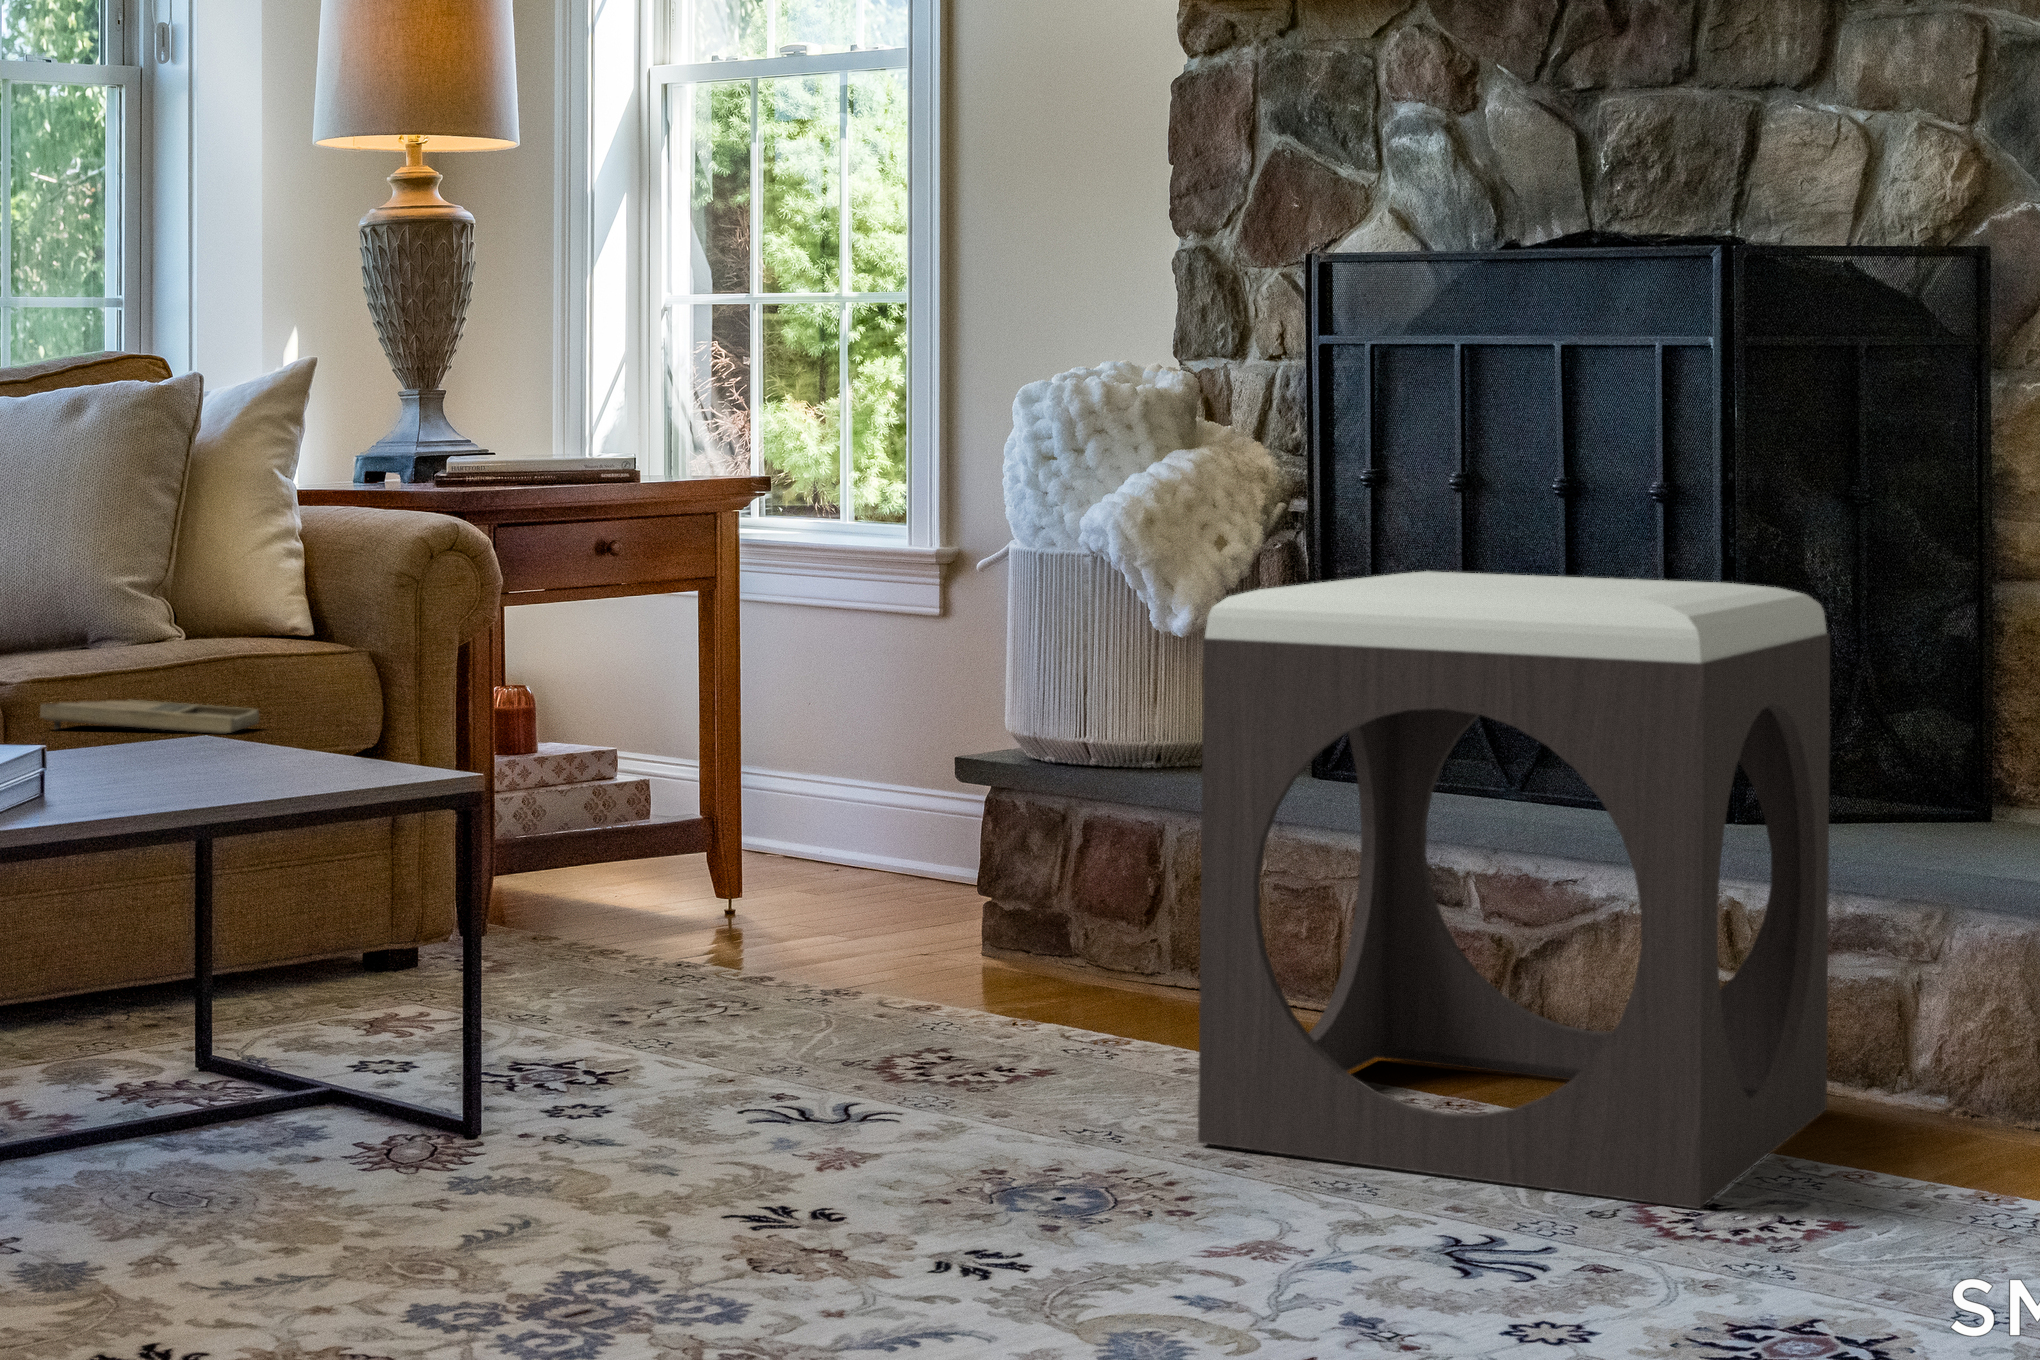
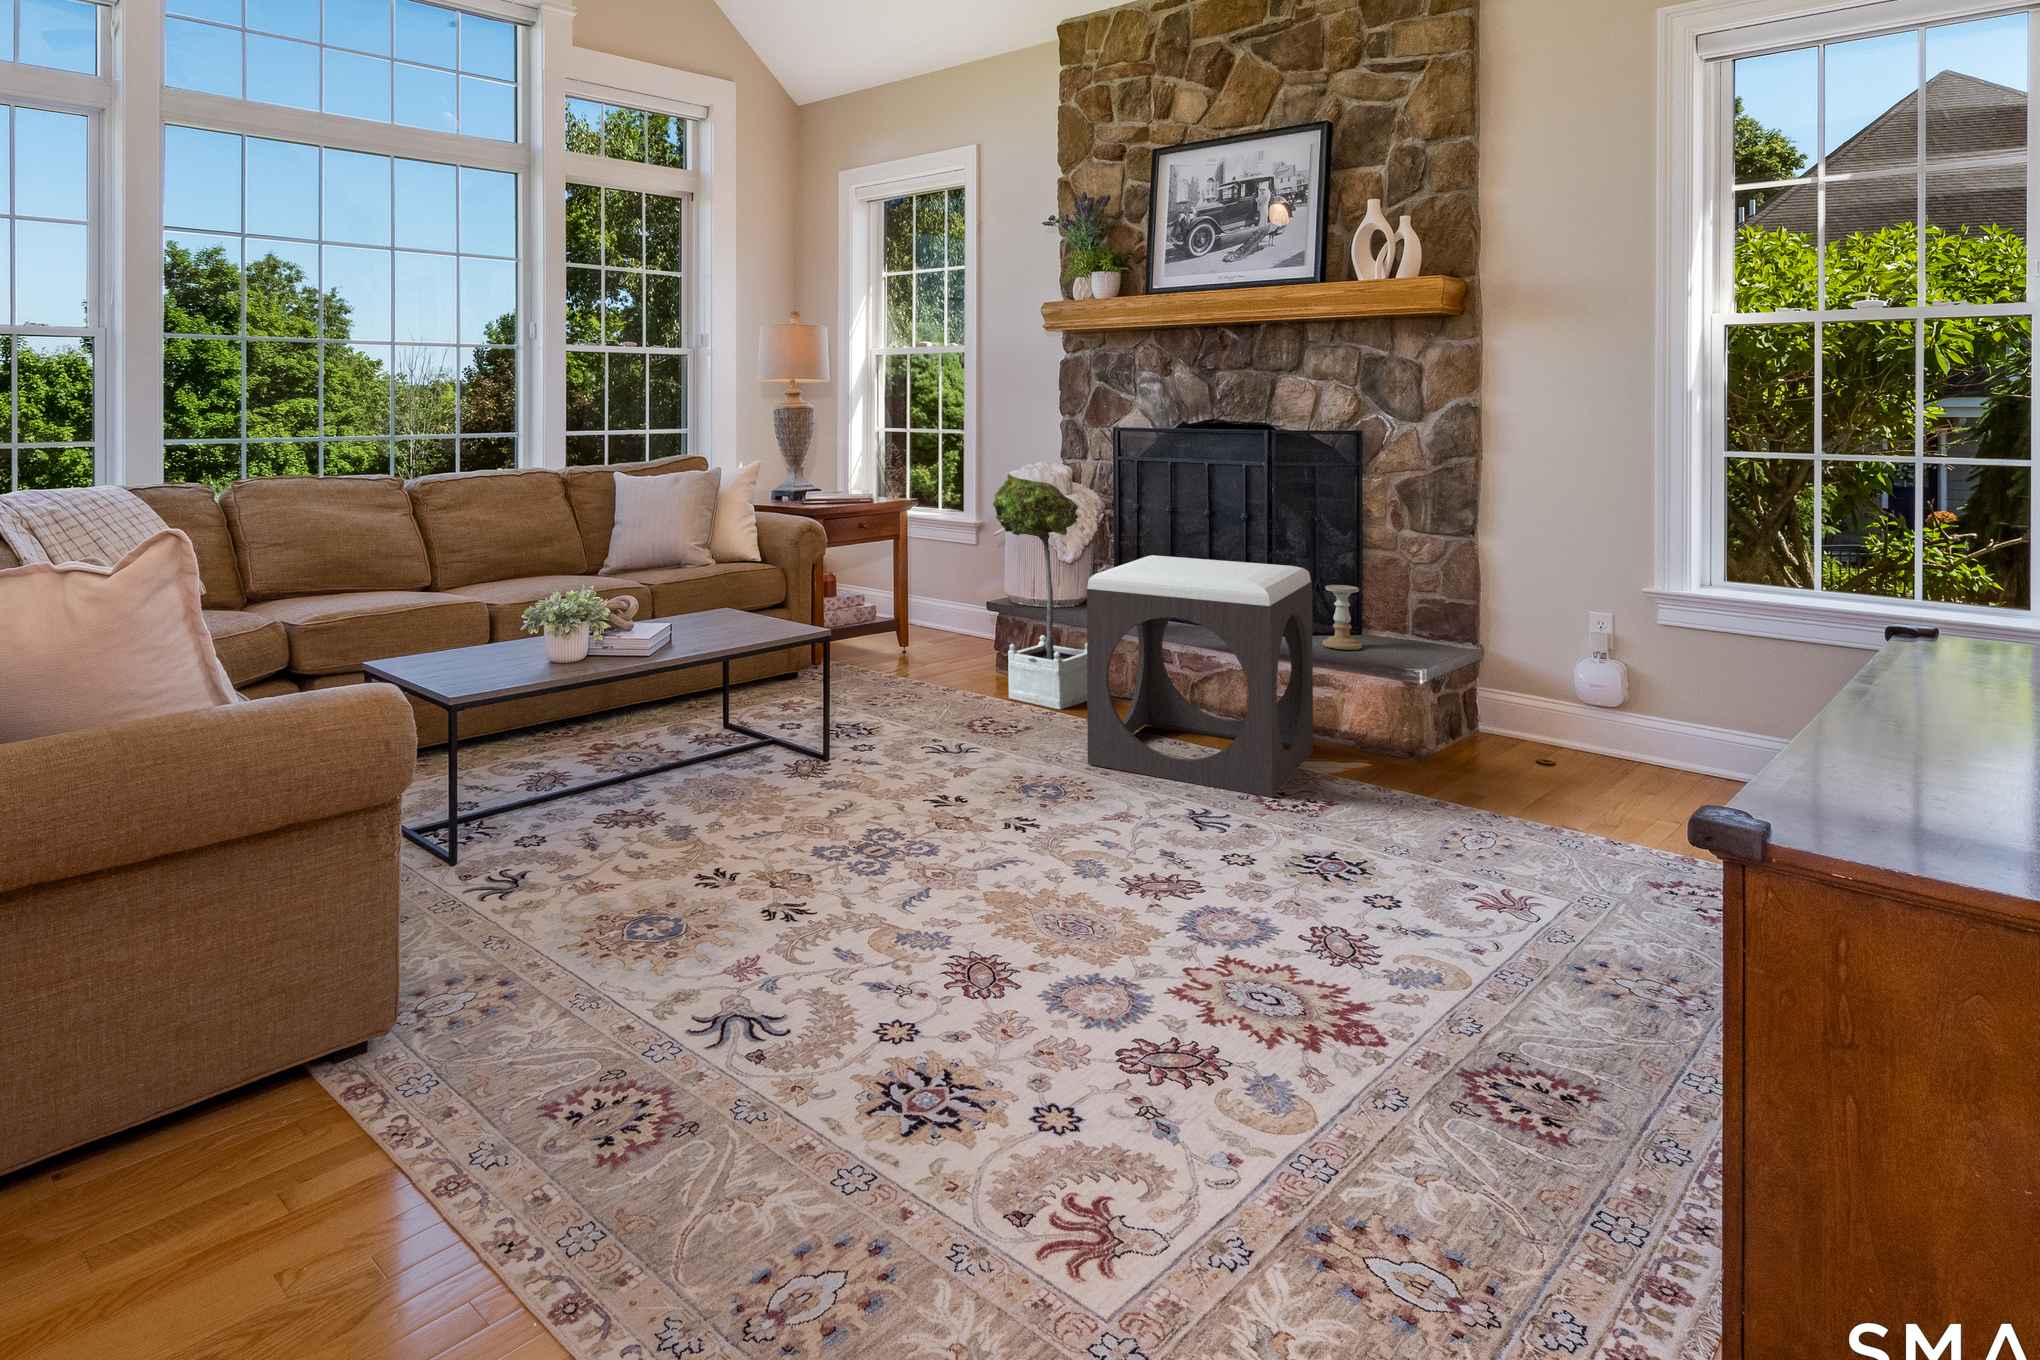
potted tree: none [974,367,1249,1028] -> present [993,474,1087,710]
candle holder: none [1862,662,1967,836] -> present [1323,585,1362,650]
tray: present [40,700,259,734] -> none [672,588,745,604]

